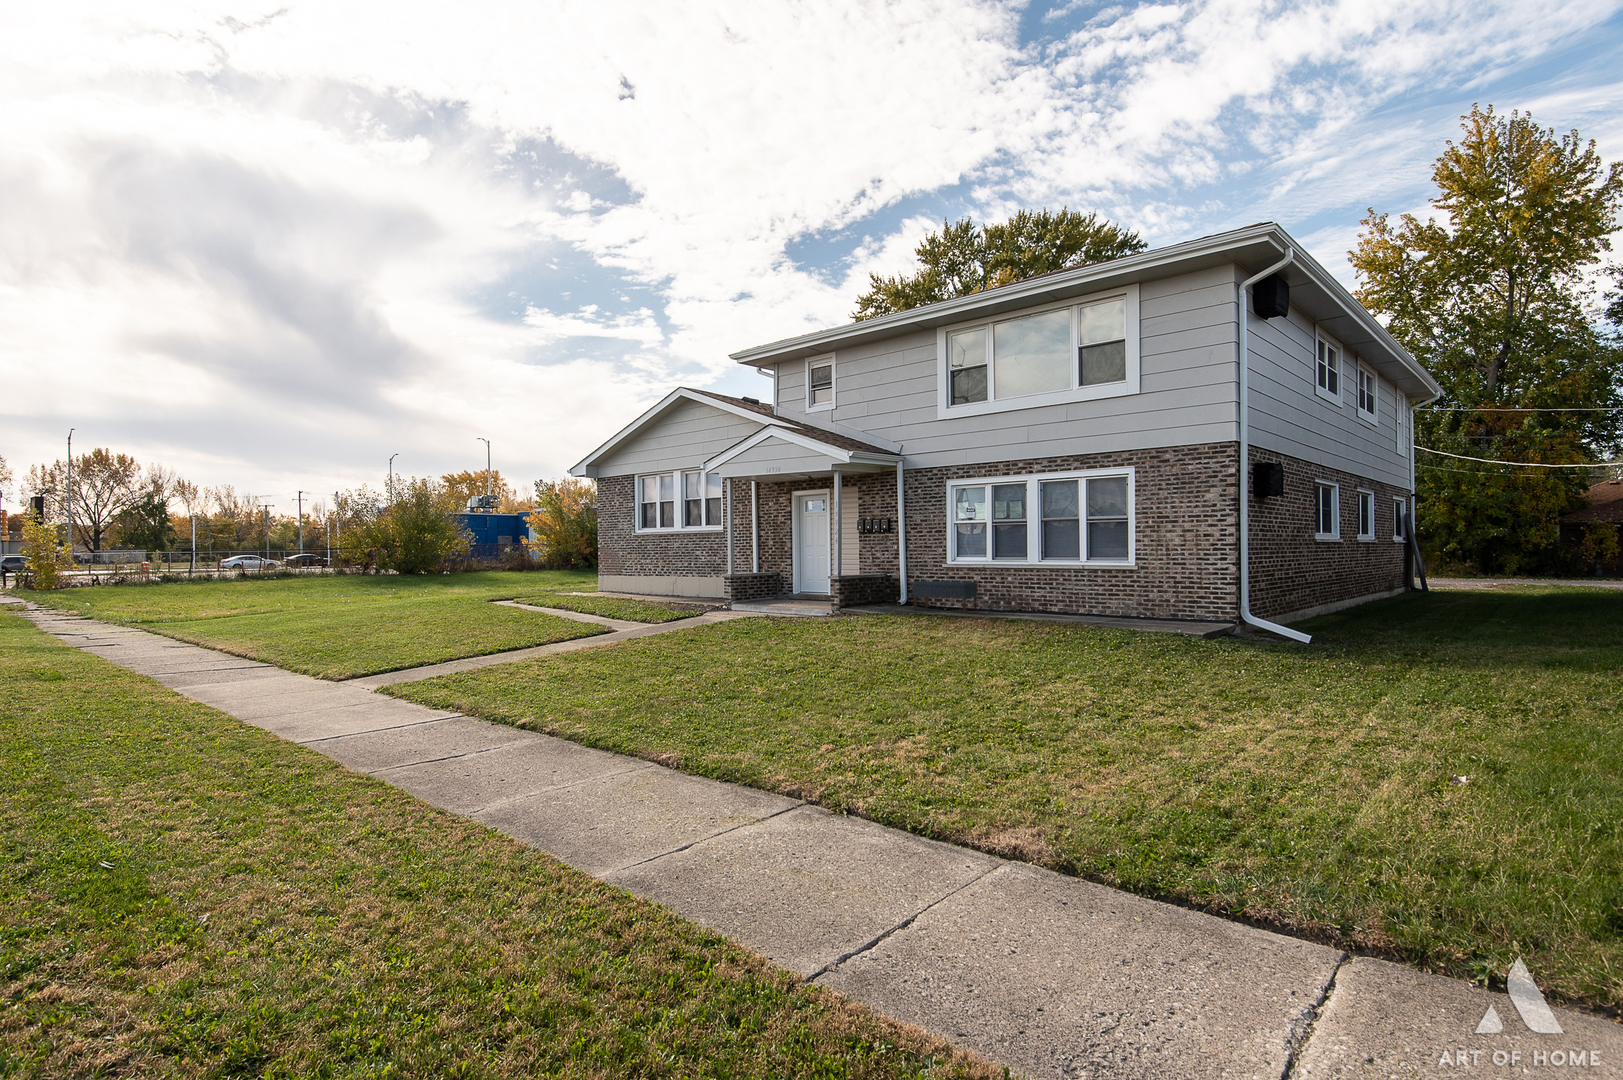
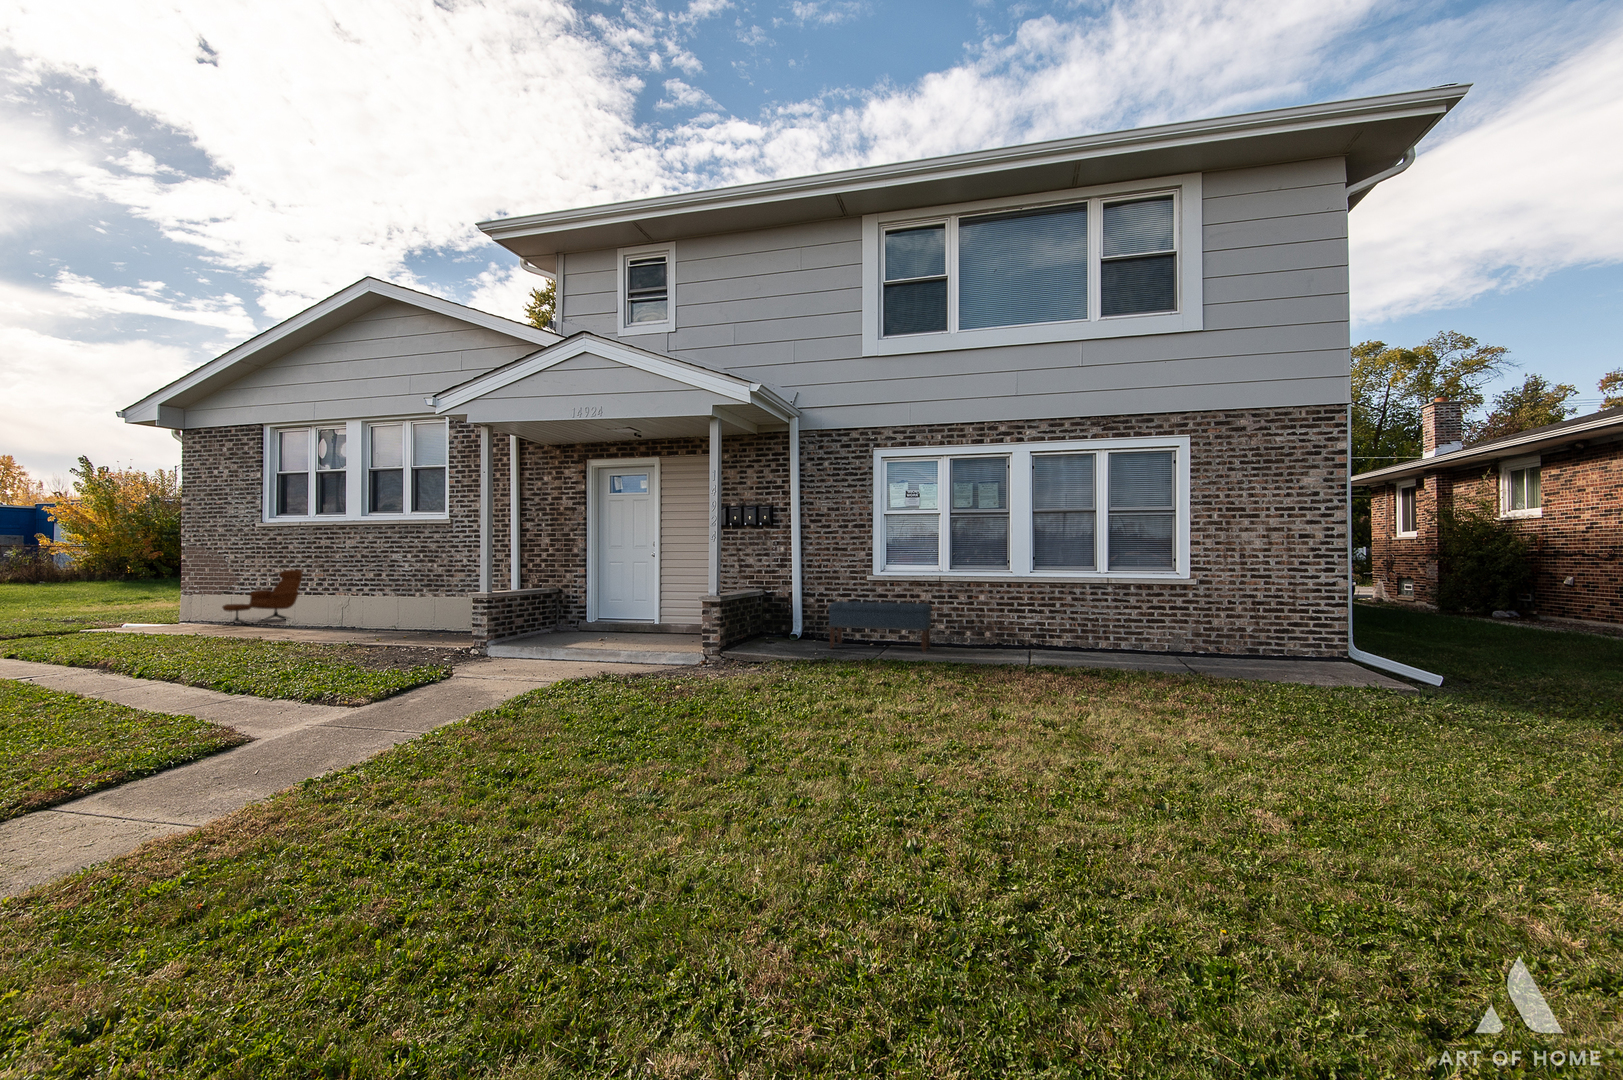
lounge chair: none [615,561,652,593] -> present [223,570,303,623]

